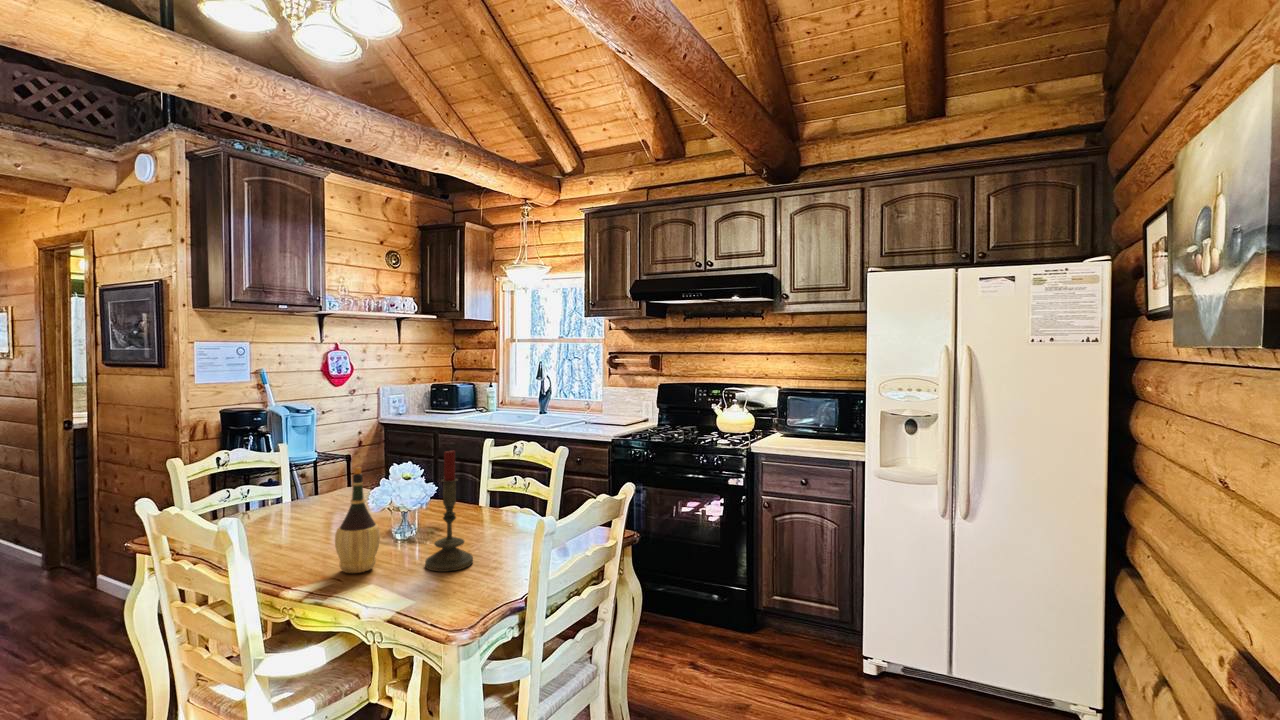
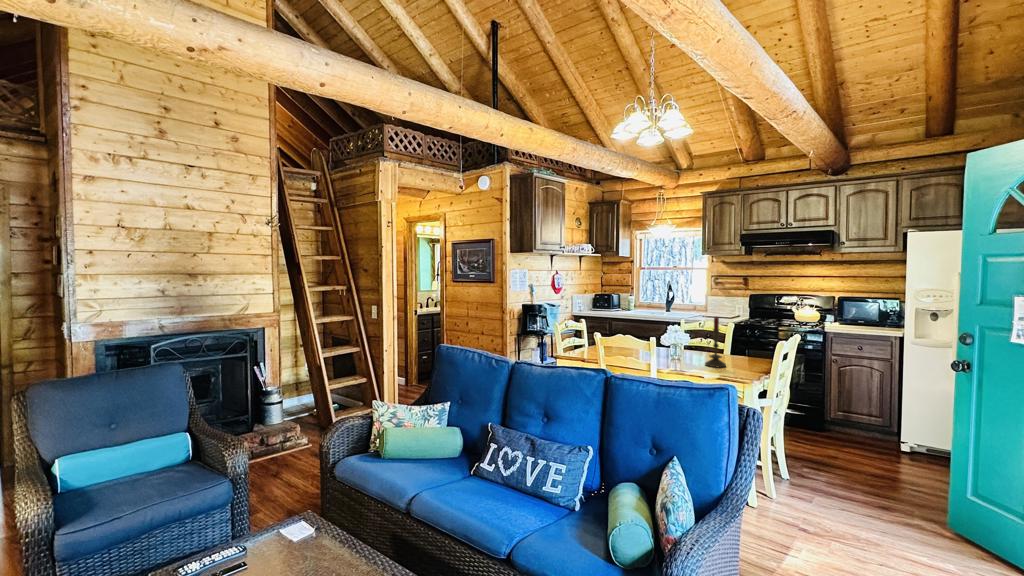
wine bottle: present [335,467,380,573] -> none [671,322,689,366]

